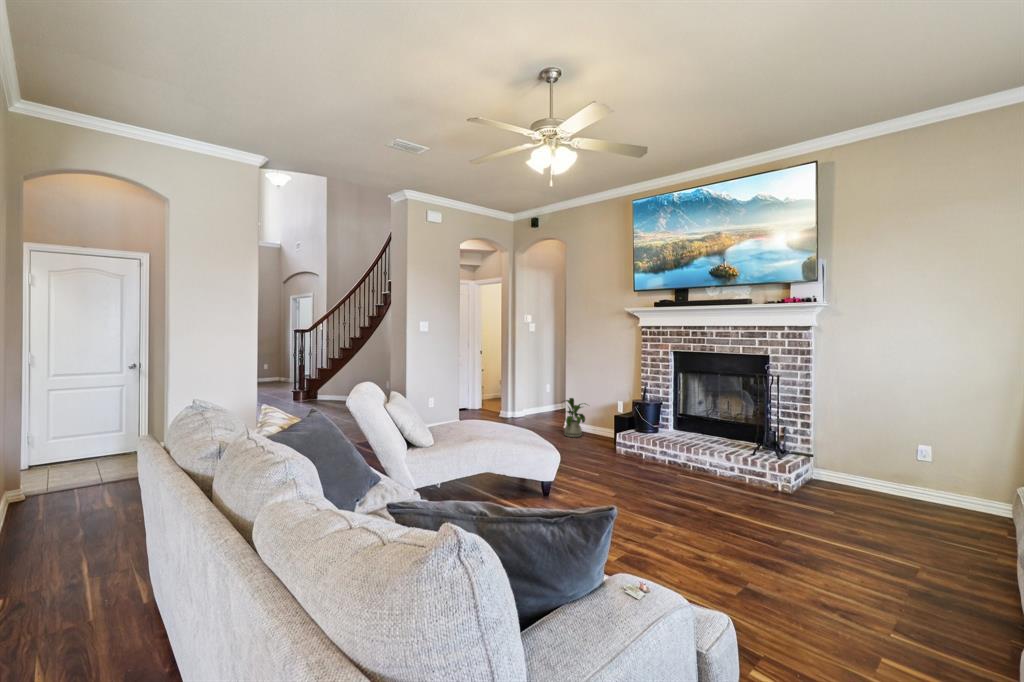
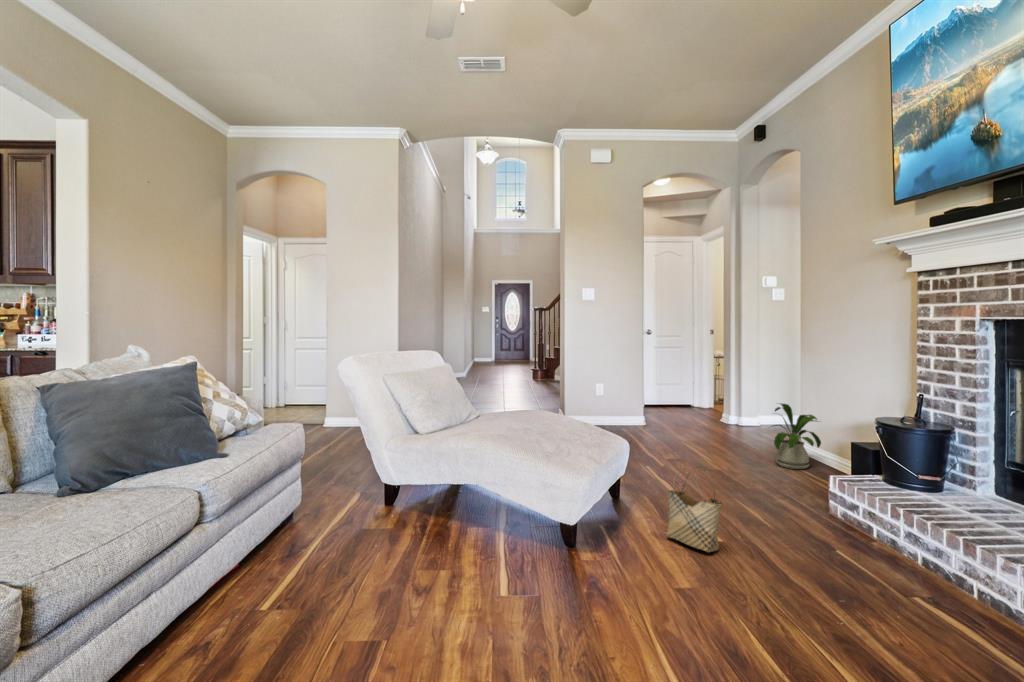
woven basket: none [574,435,605,478] -> present [666,467,722,552]

